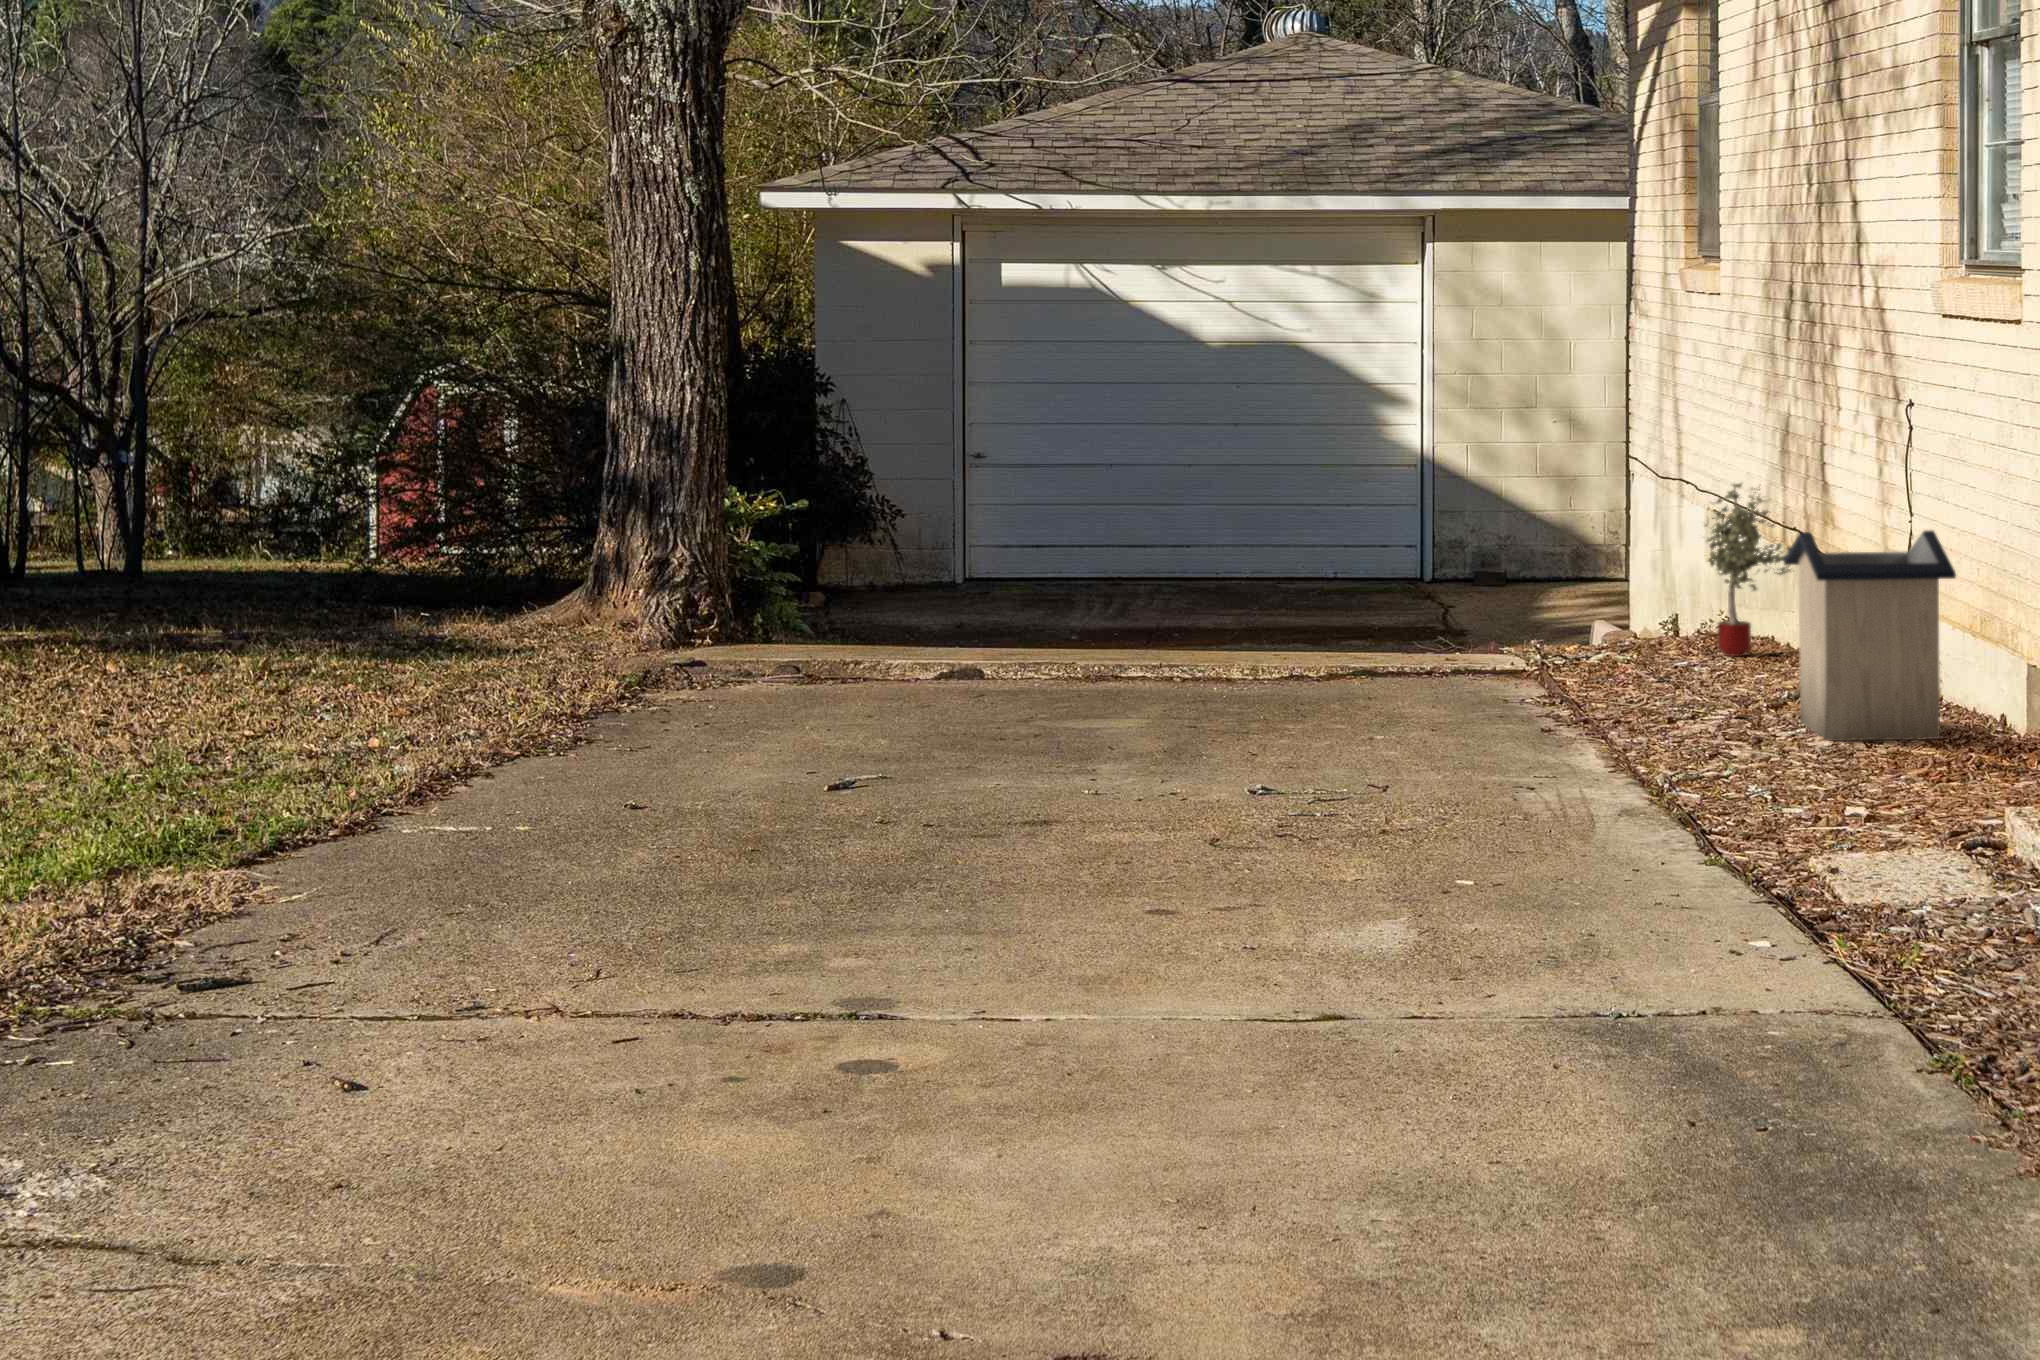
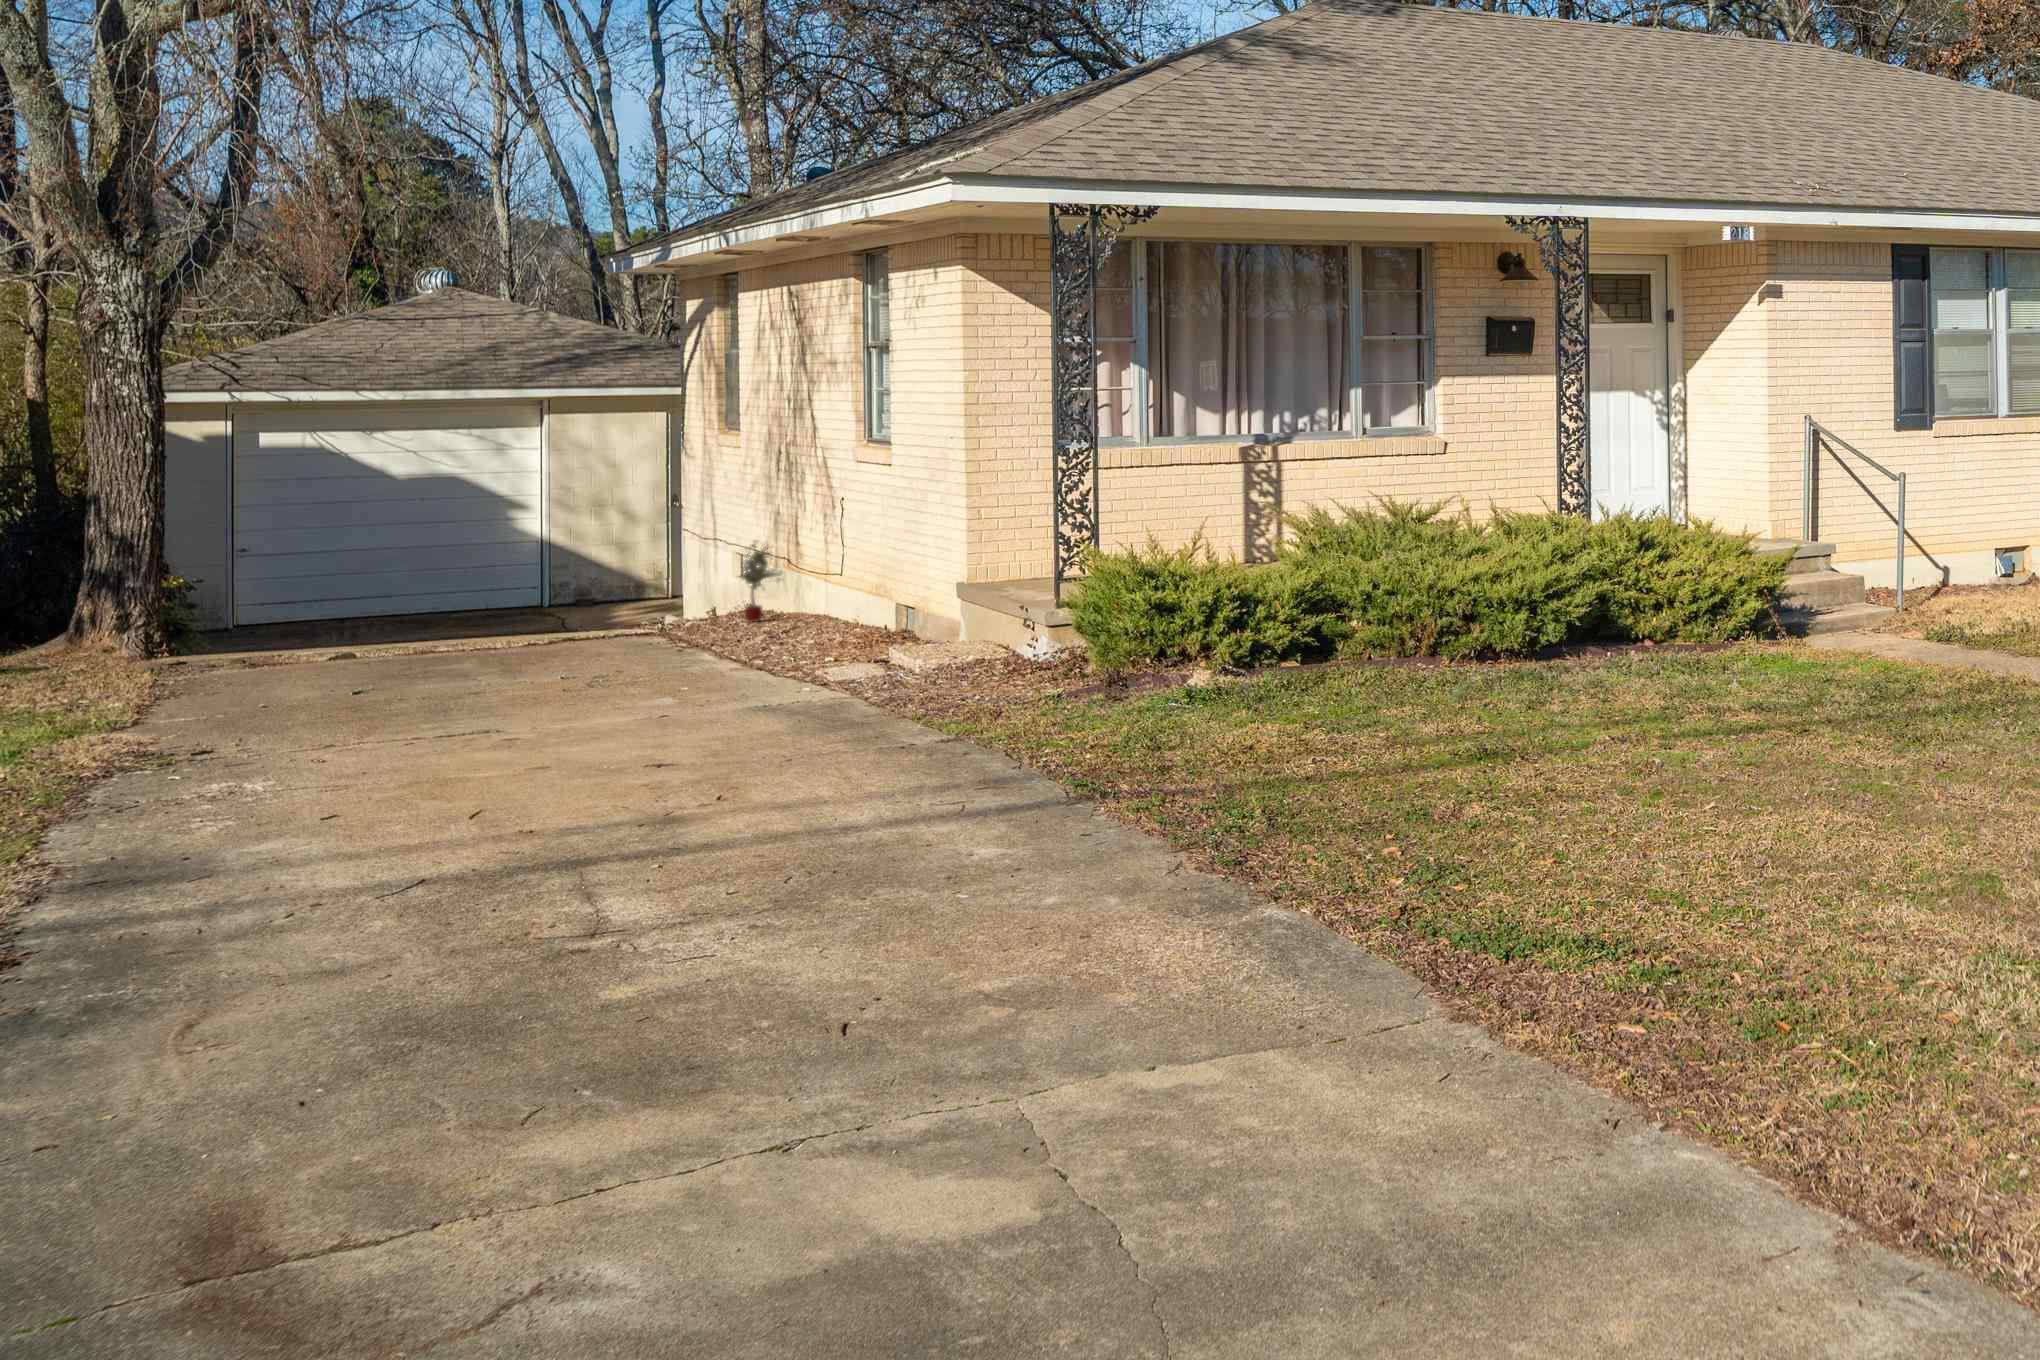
trash can: present [1784,530,1956,741] -> none [787,553,865,644]

